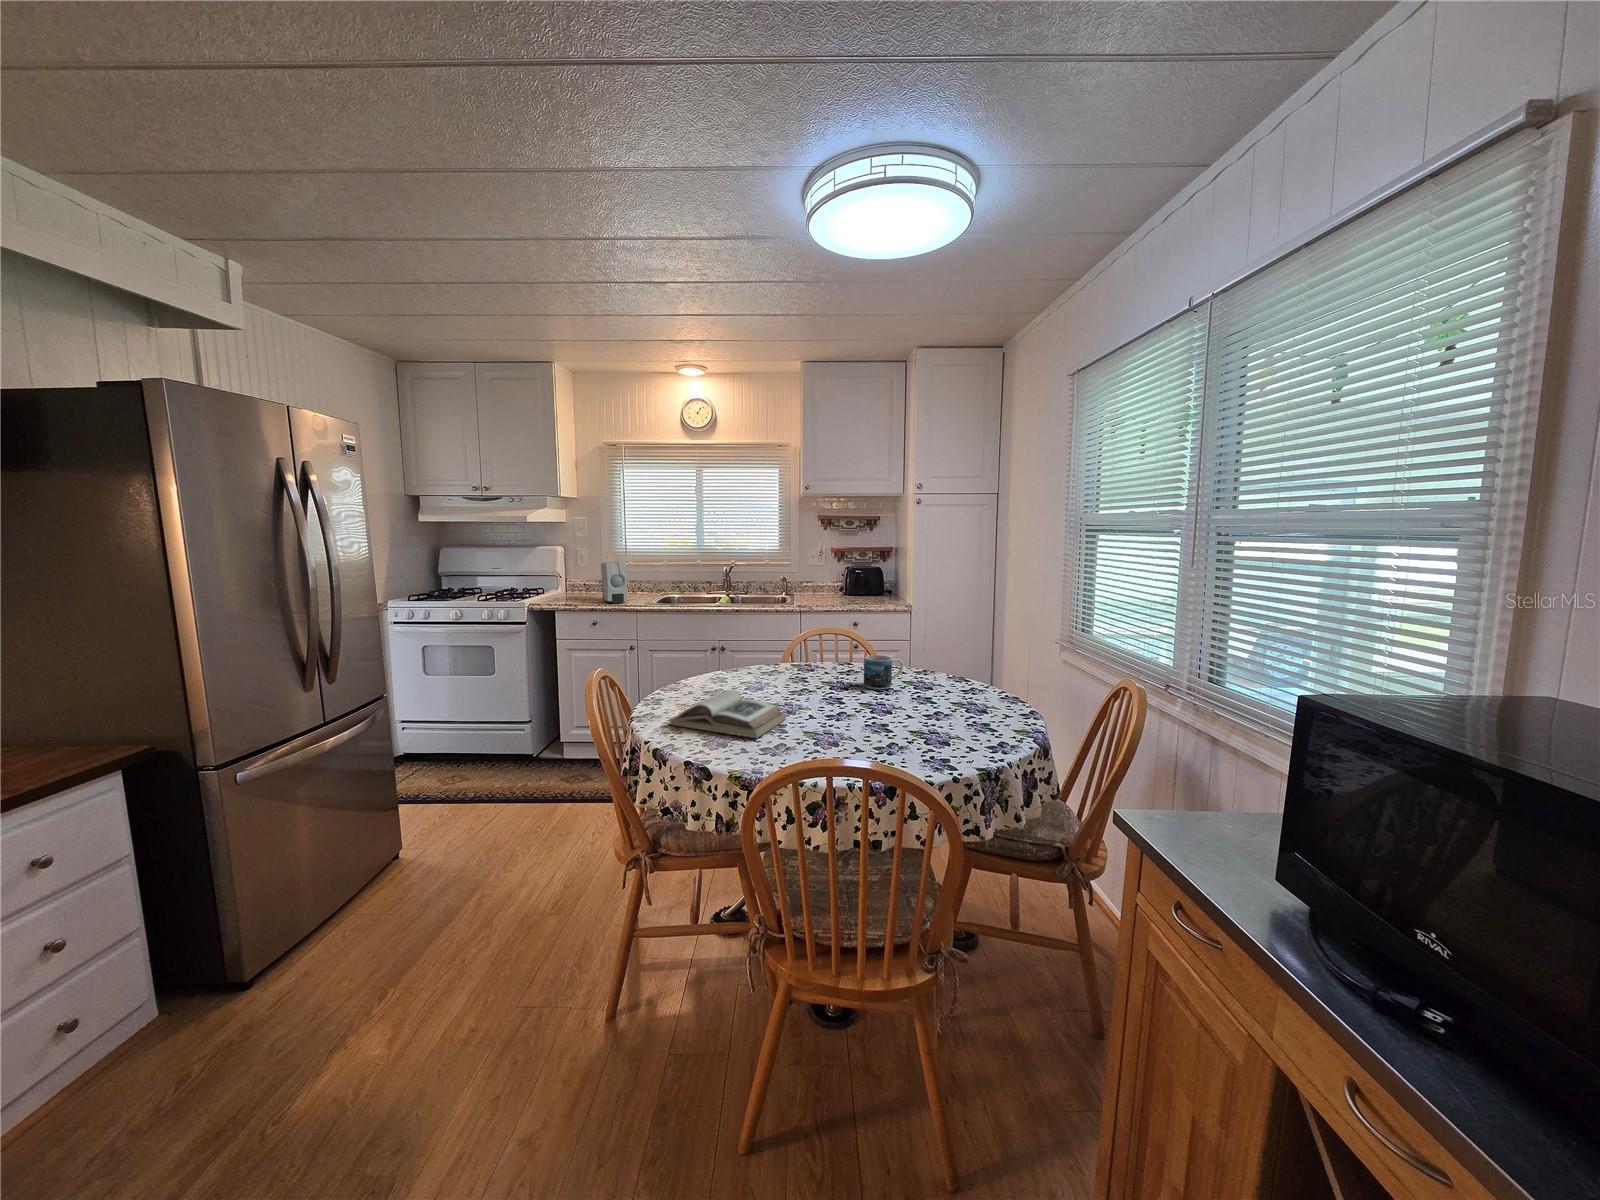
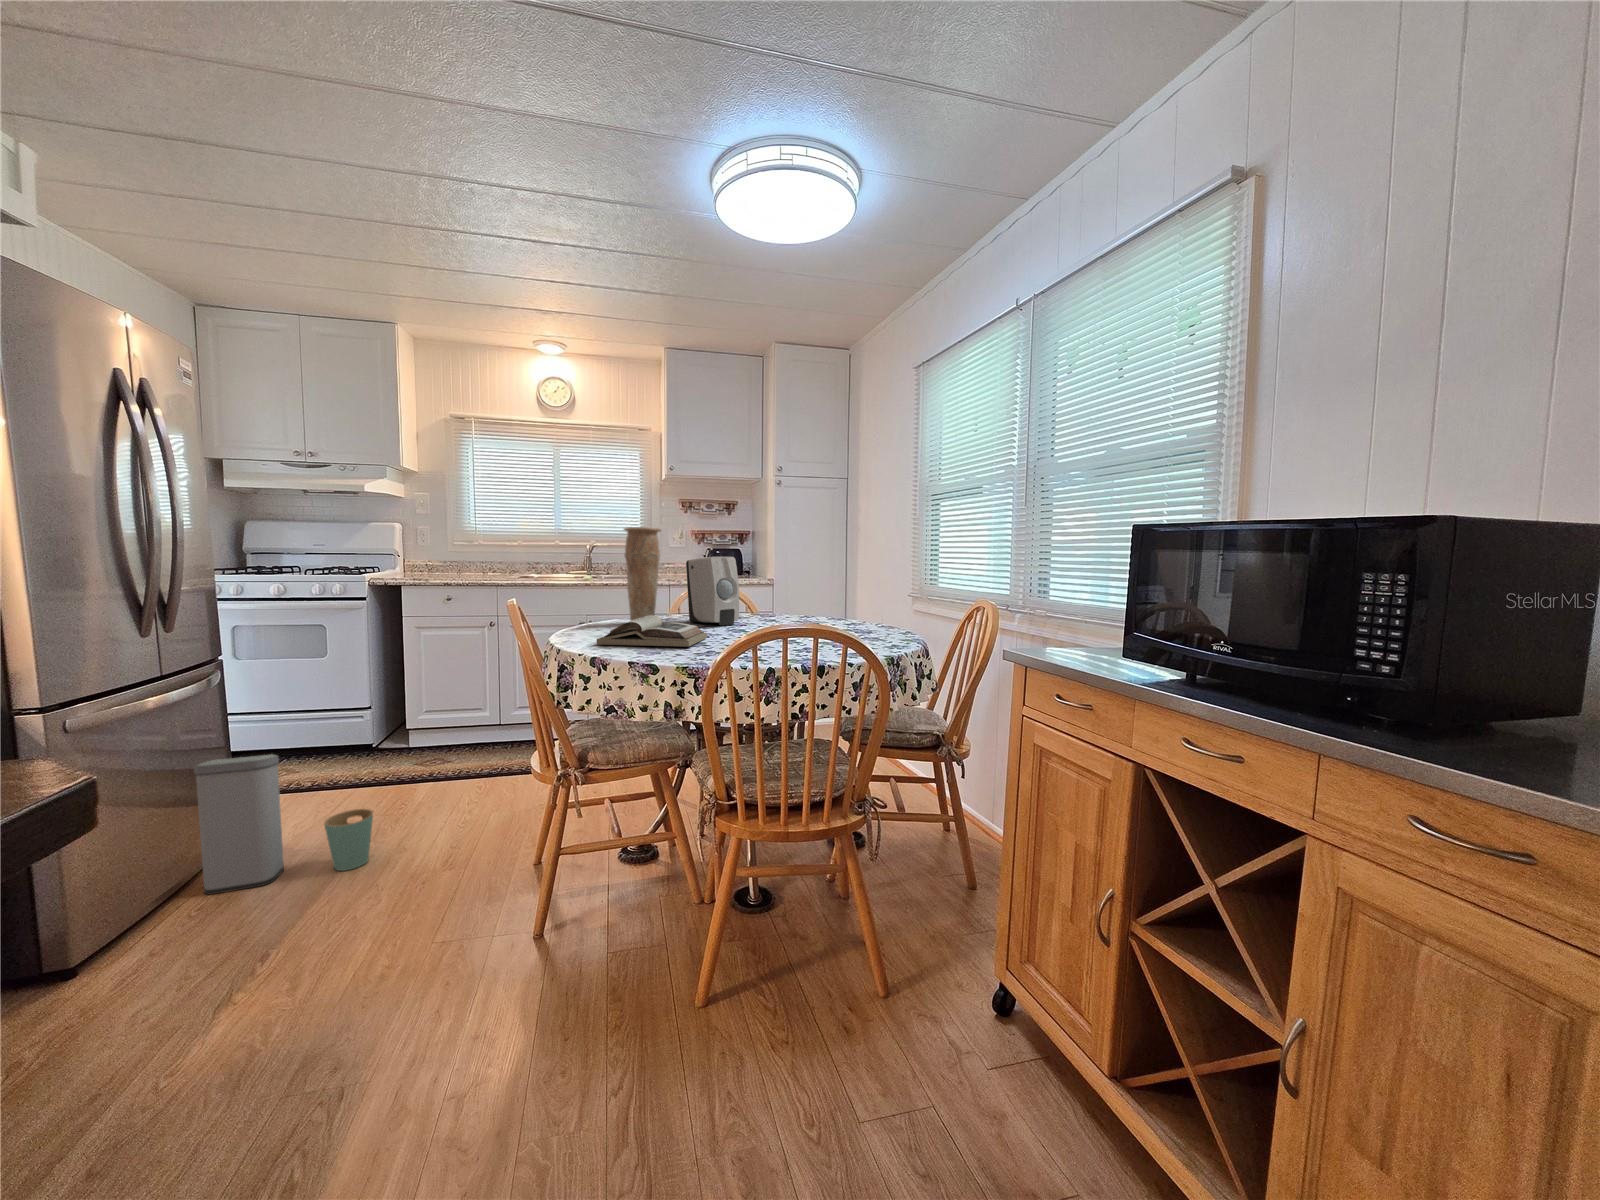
soap dispenser: present [601,561,628,603] -> present [686,557,739,625]
vase: none [717,584,756,687] -> present [624,527,661,621]
mug: present [864,655,903,689] -> none [762,595,796,622]
trash can: none [369,782,505,899] -> present [194,754,373,895]

